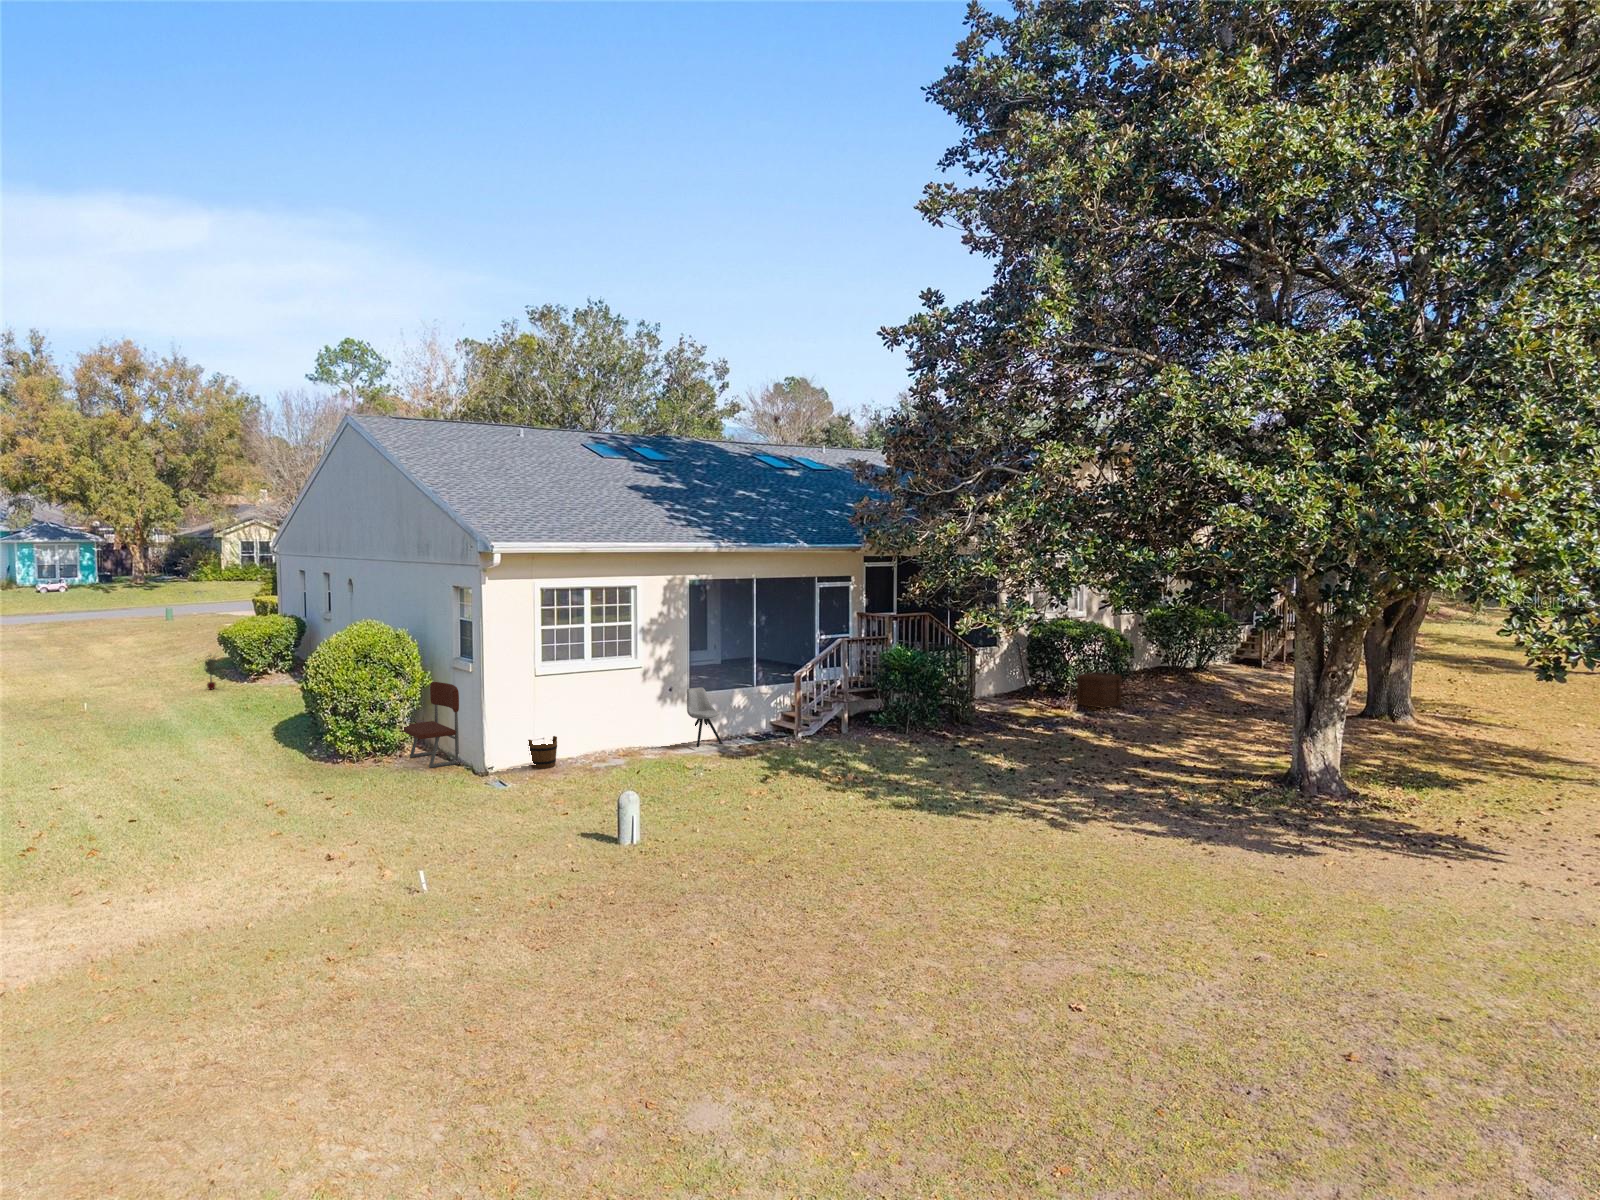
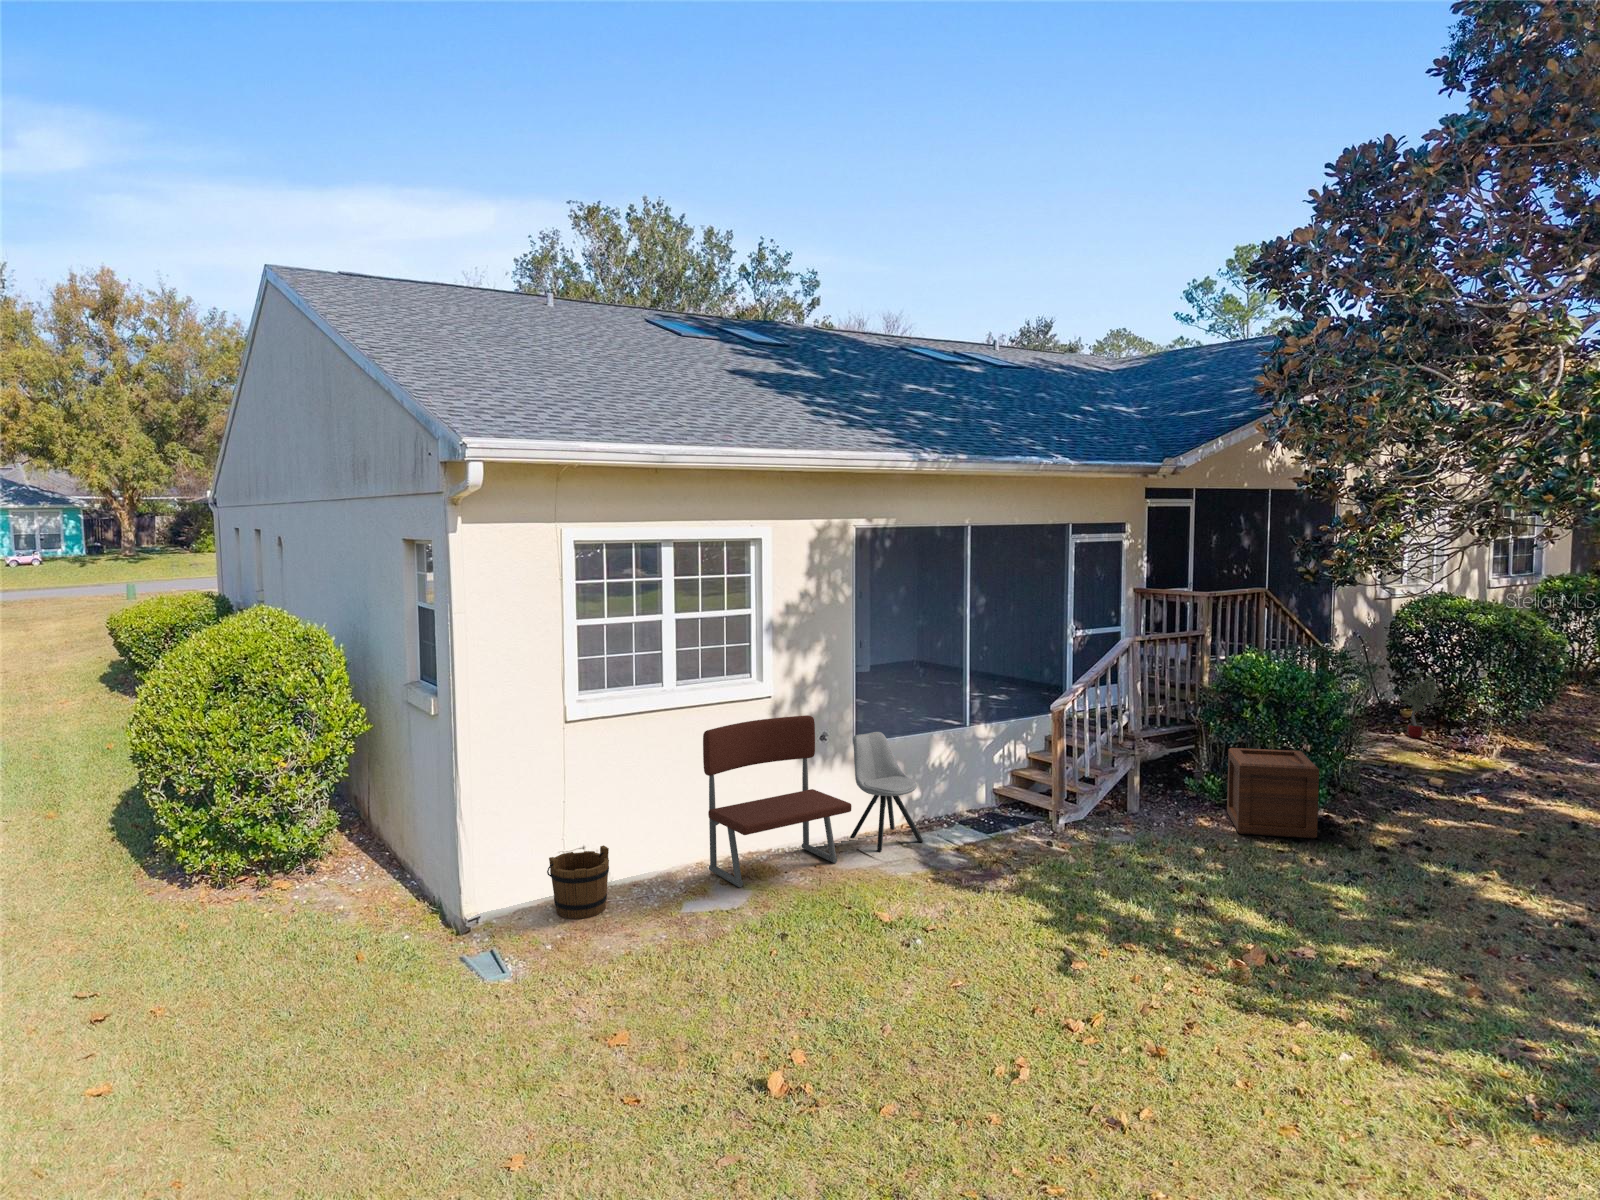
potted tree: present [204,656,225,690] -> present [1400,671,1445,738]
wooden crate: present [1076,672,1122,708] -> present [1227,748,1319,838]
bench: present [404,682,459,768] -> present [703,715,852,887]

